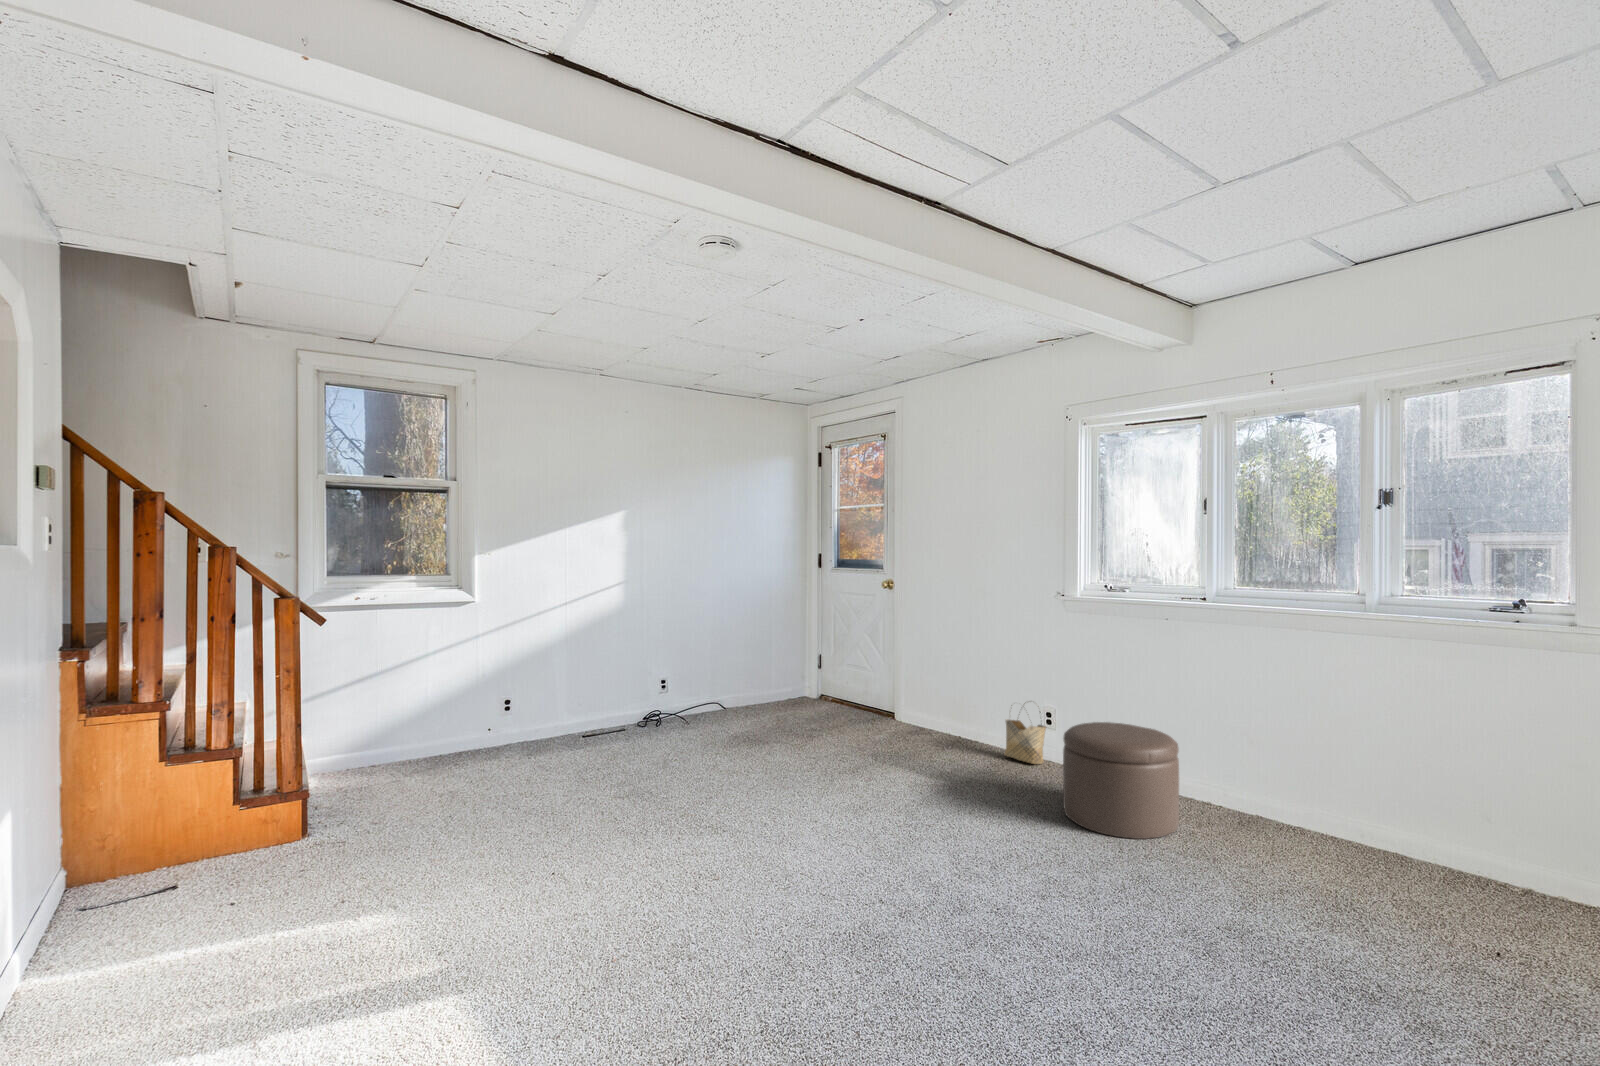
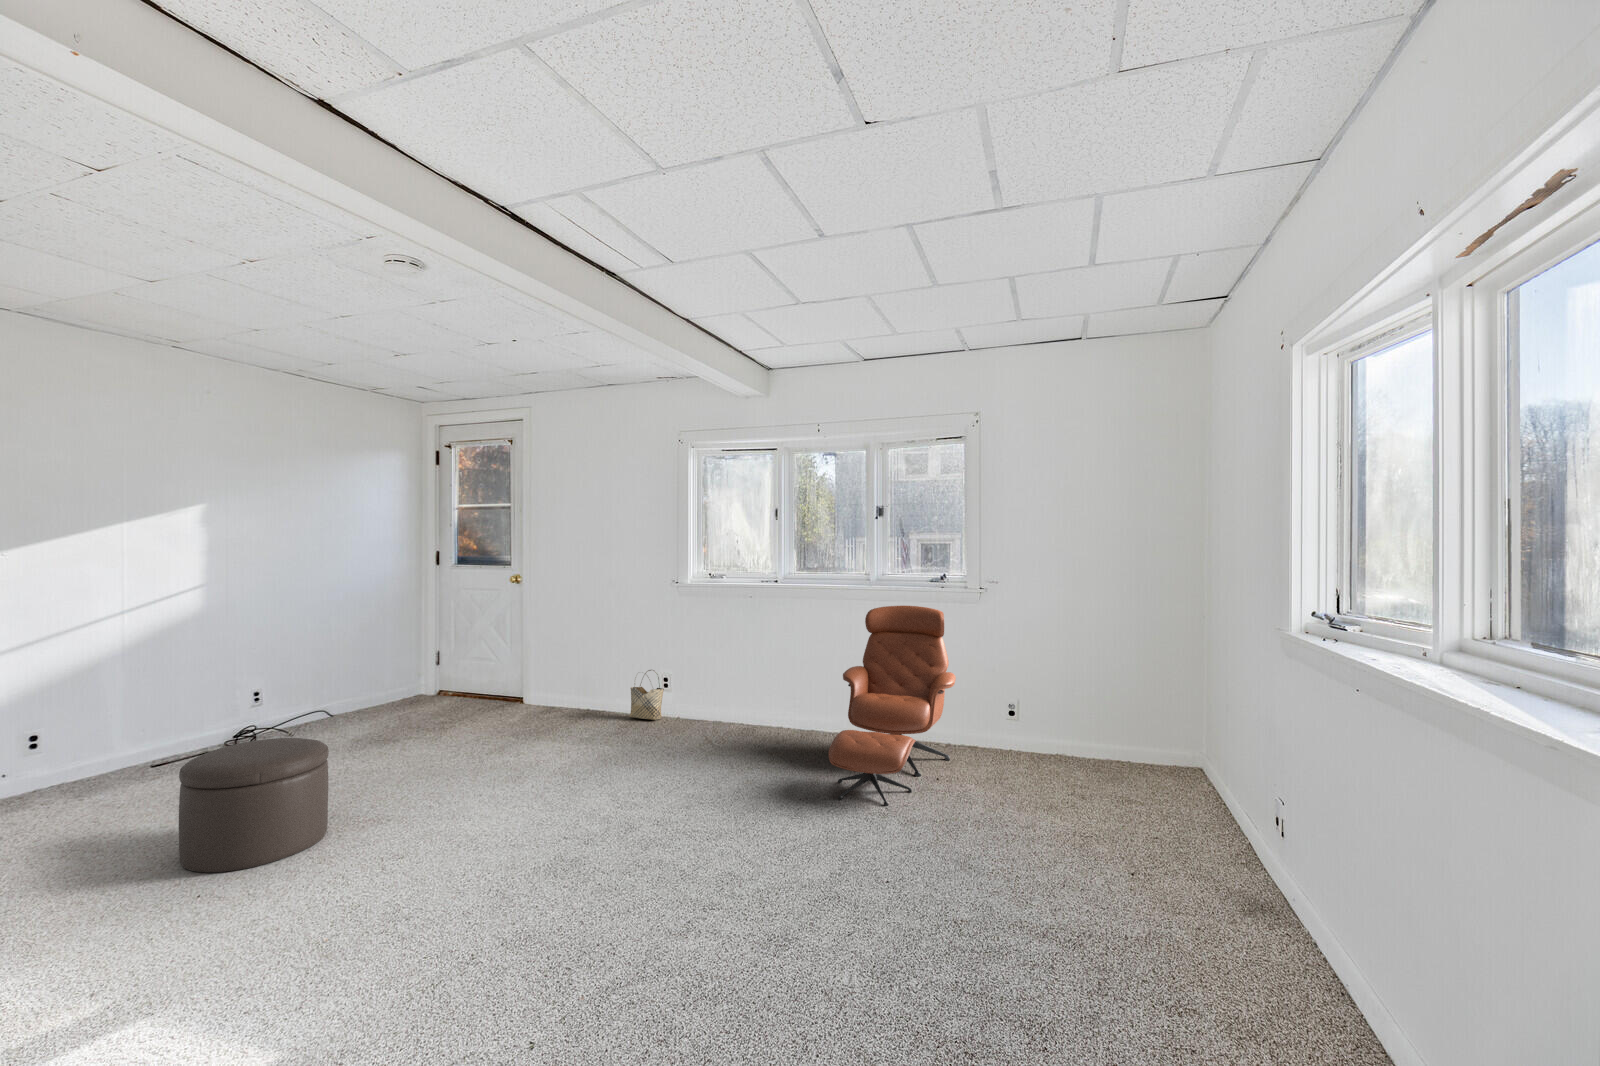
lounge chair: none [1268,647,1547,985] -> present [829,606,956,806]
ottoman: present [1063,722,1179,839] -> present [179,738,329,873]

